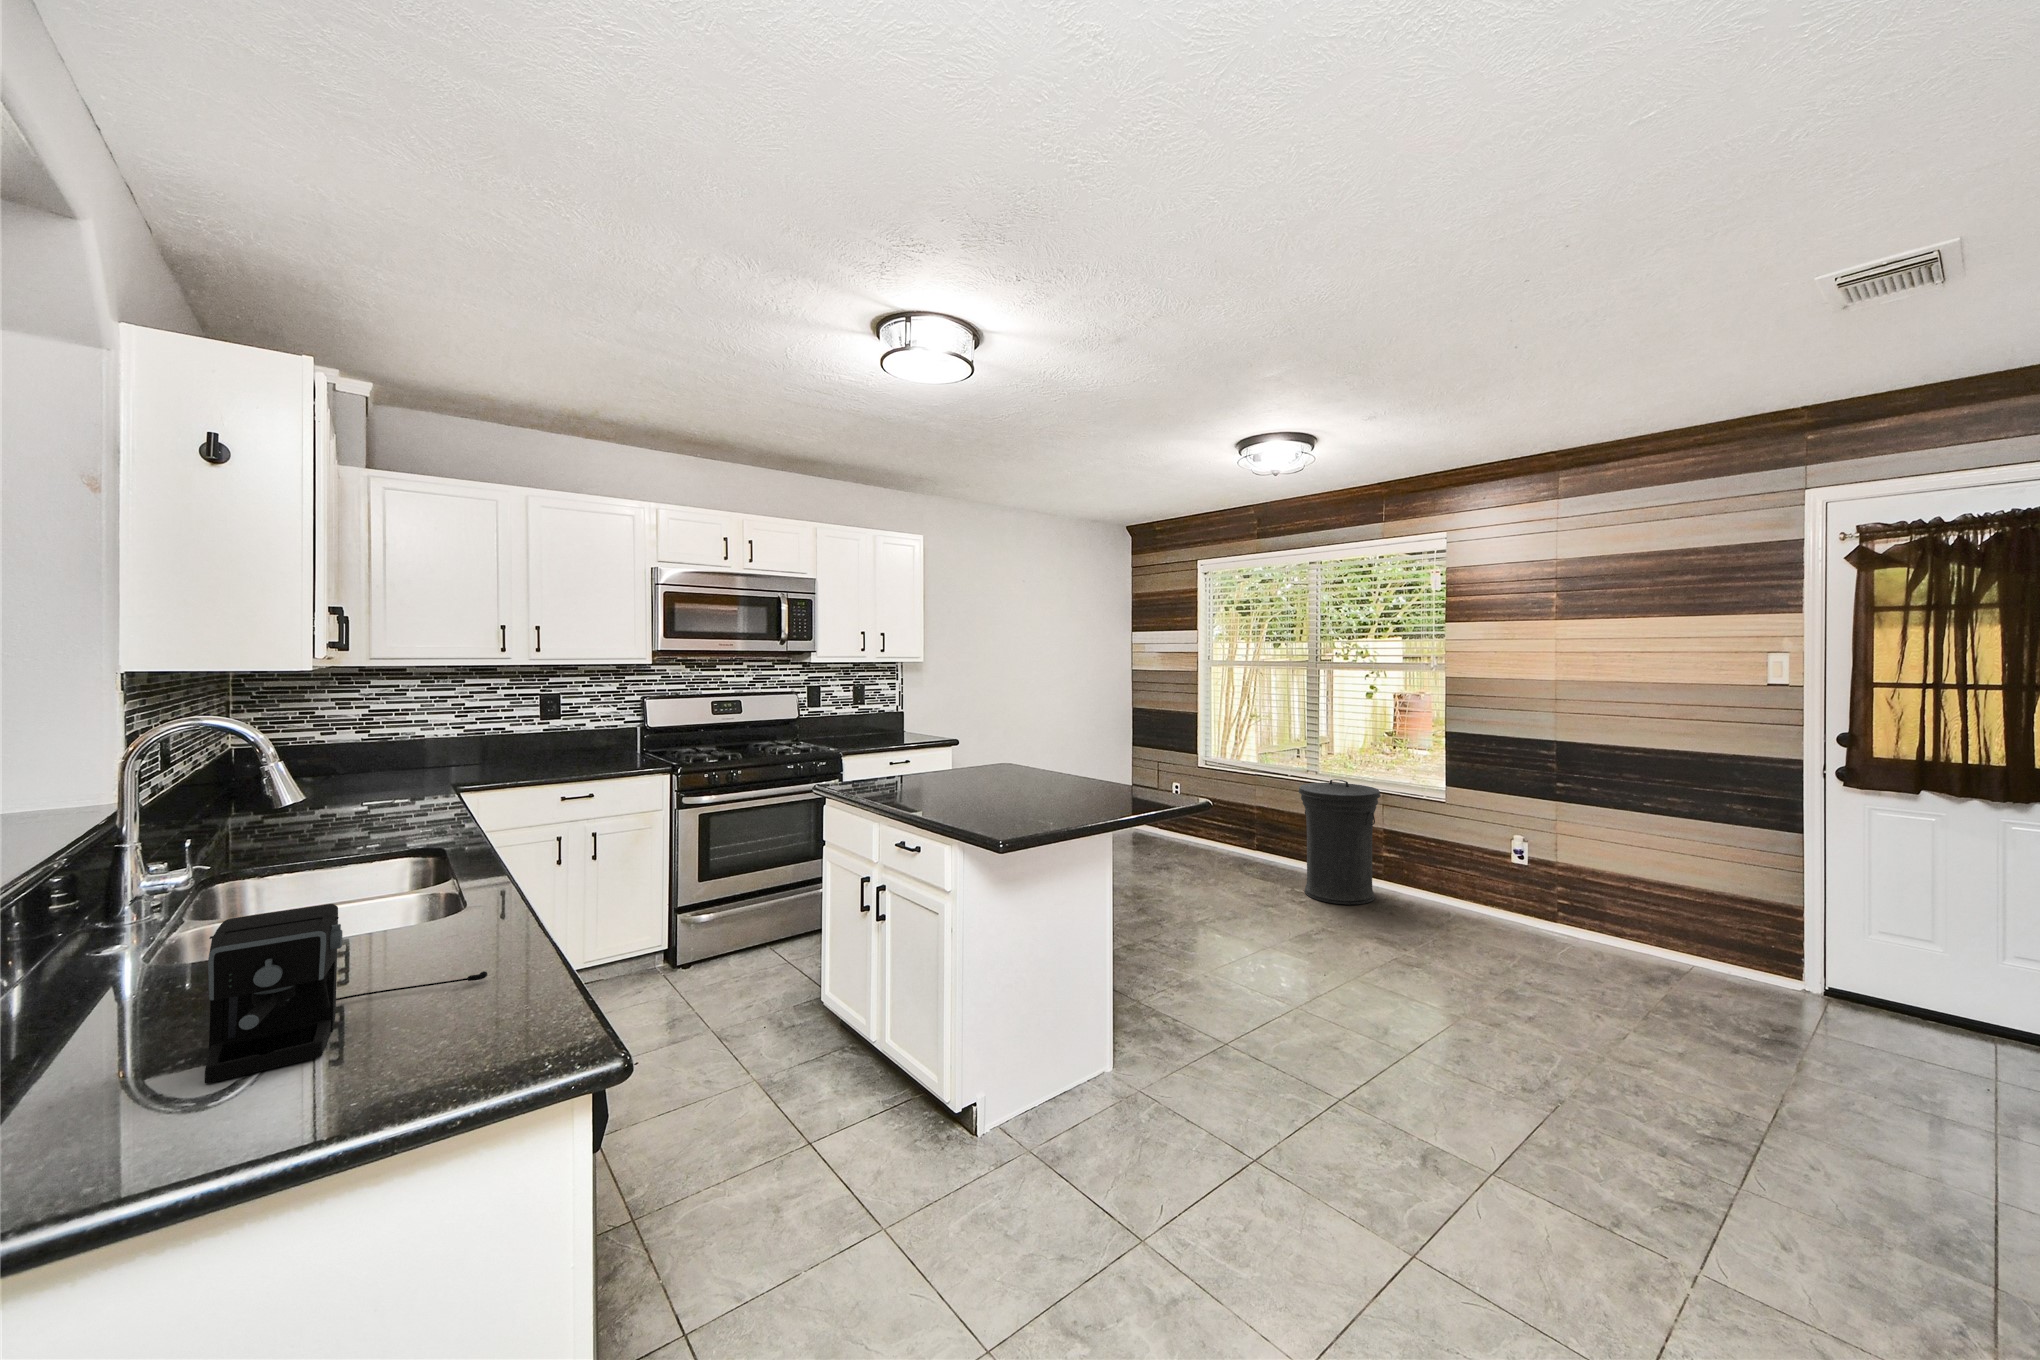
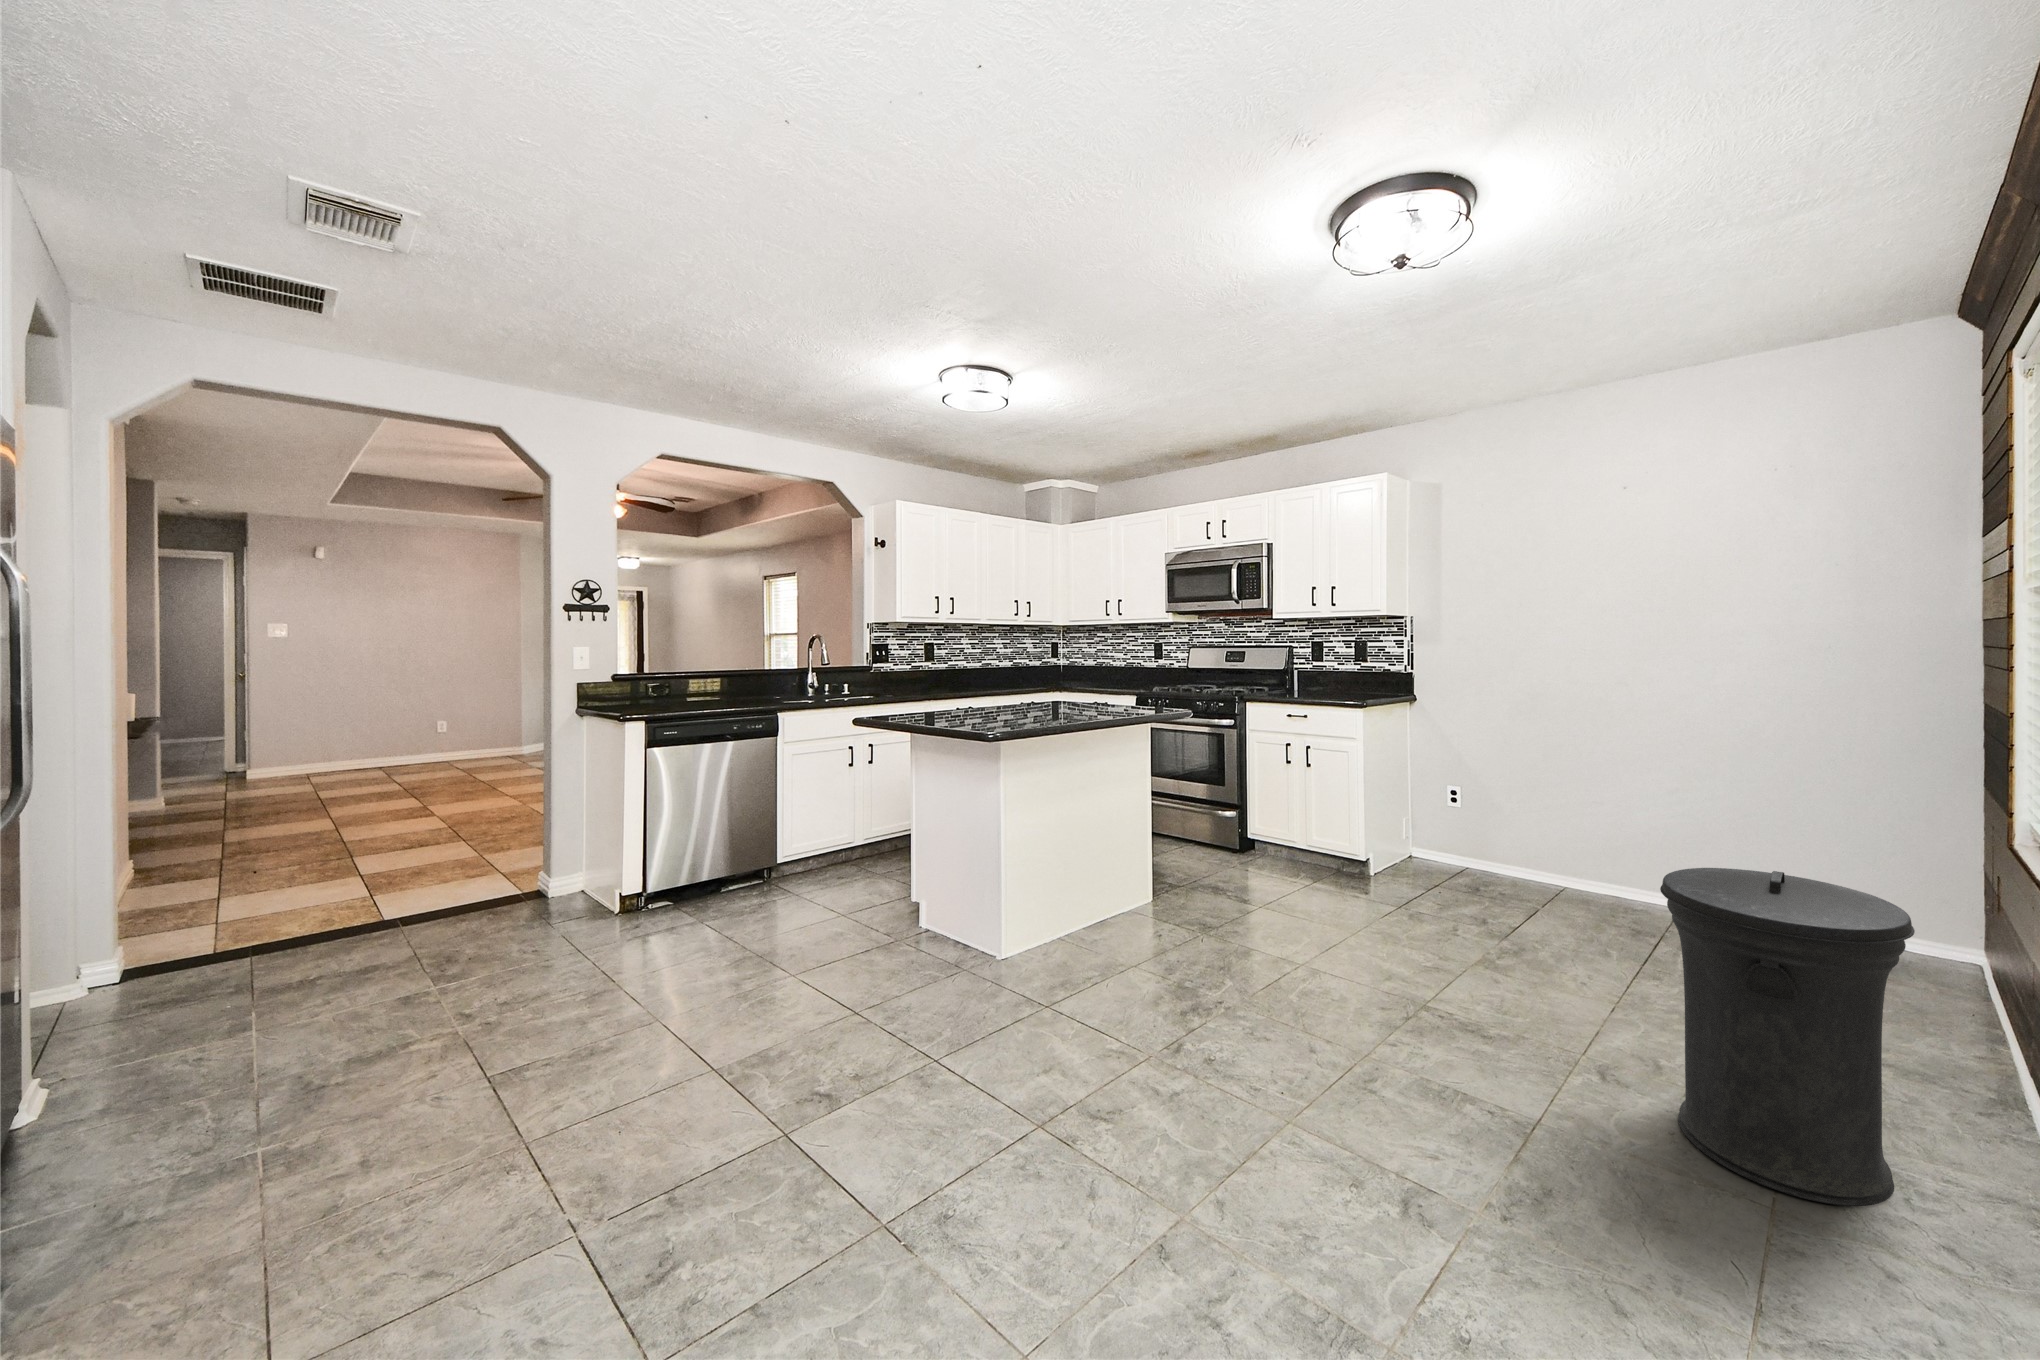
coffee maker: present [204,904,487,1084] -> none [646,678,707,710]

